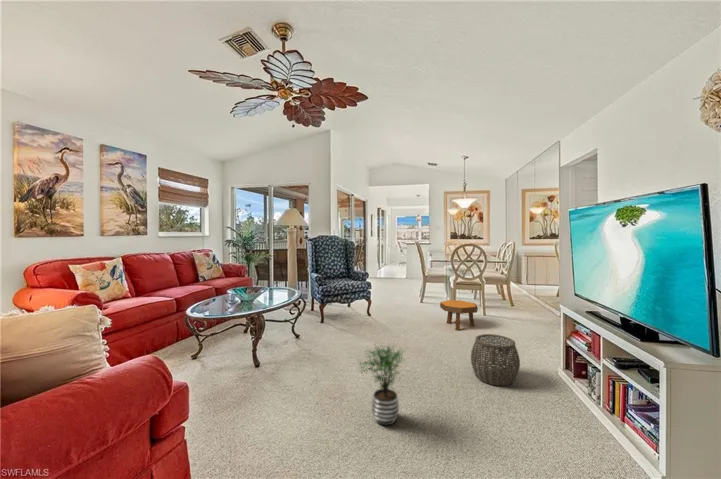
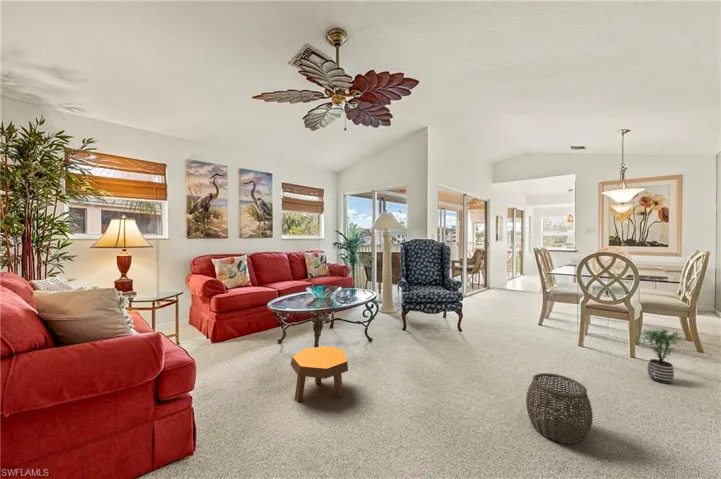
footstool: present [440,300,478,330] -> present [291,346,348,402]
potted plant: present [360,346,403,425] -> present [639,329,680,384]

